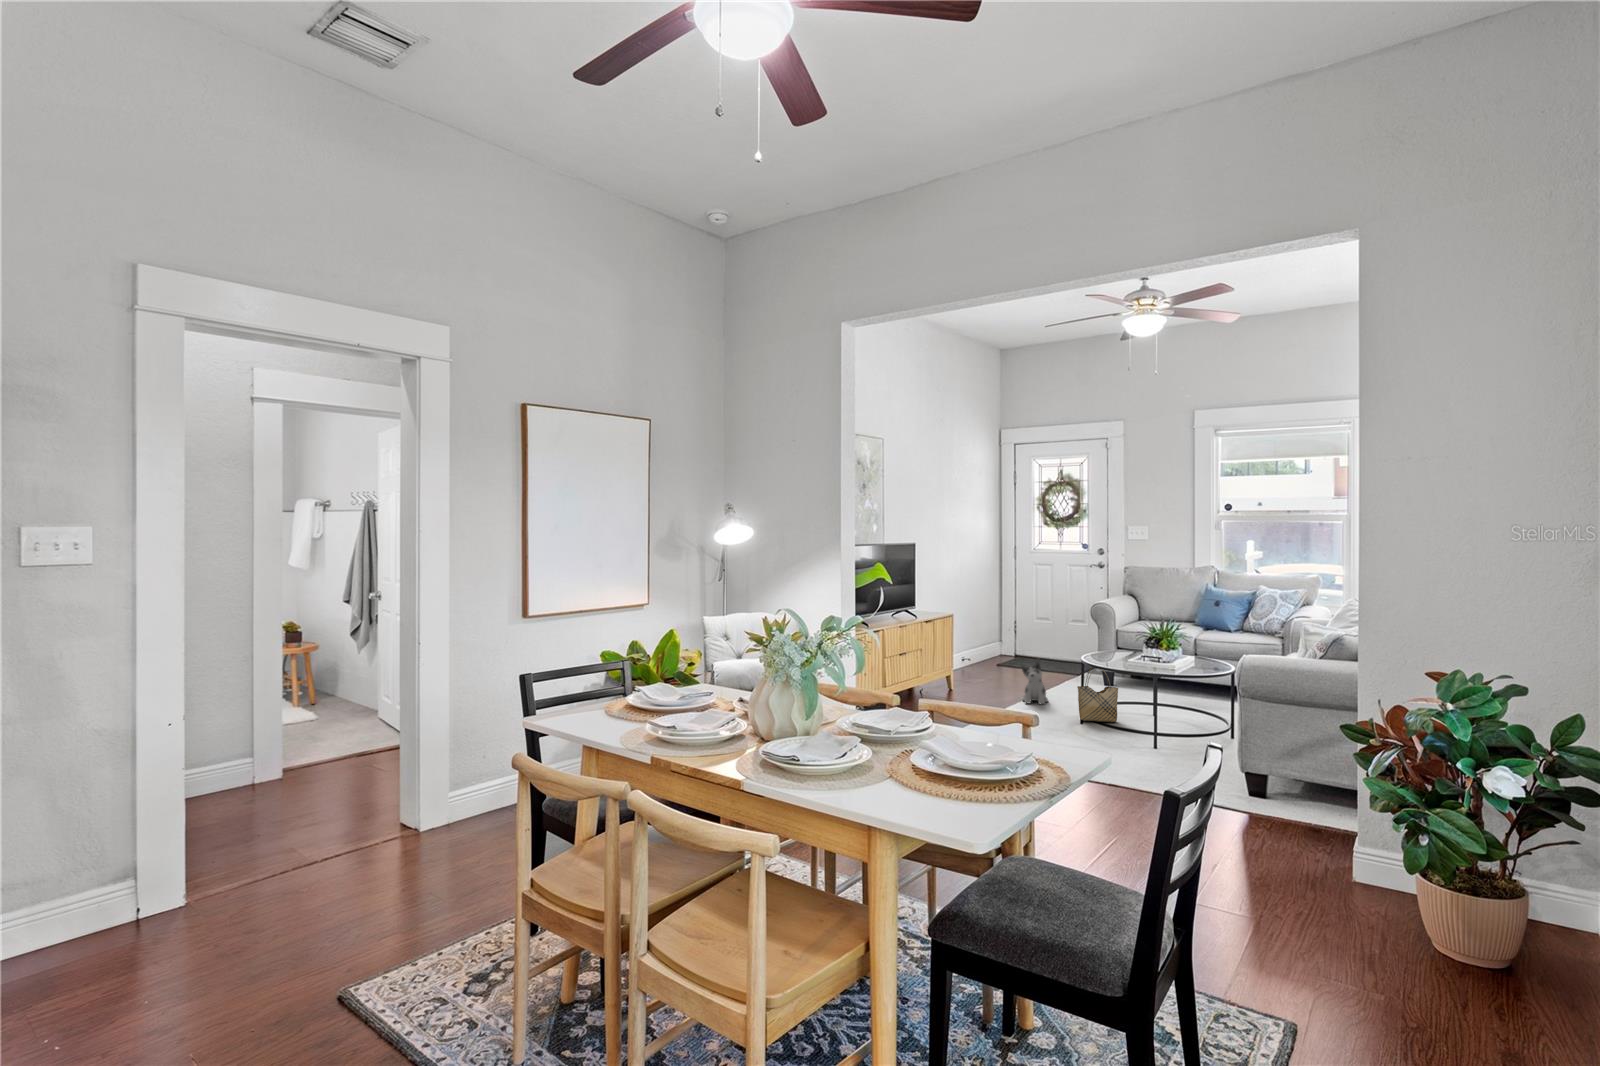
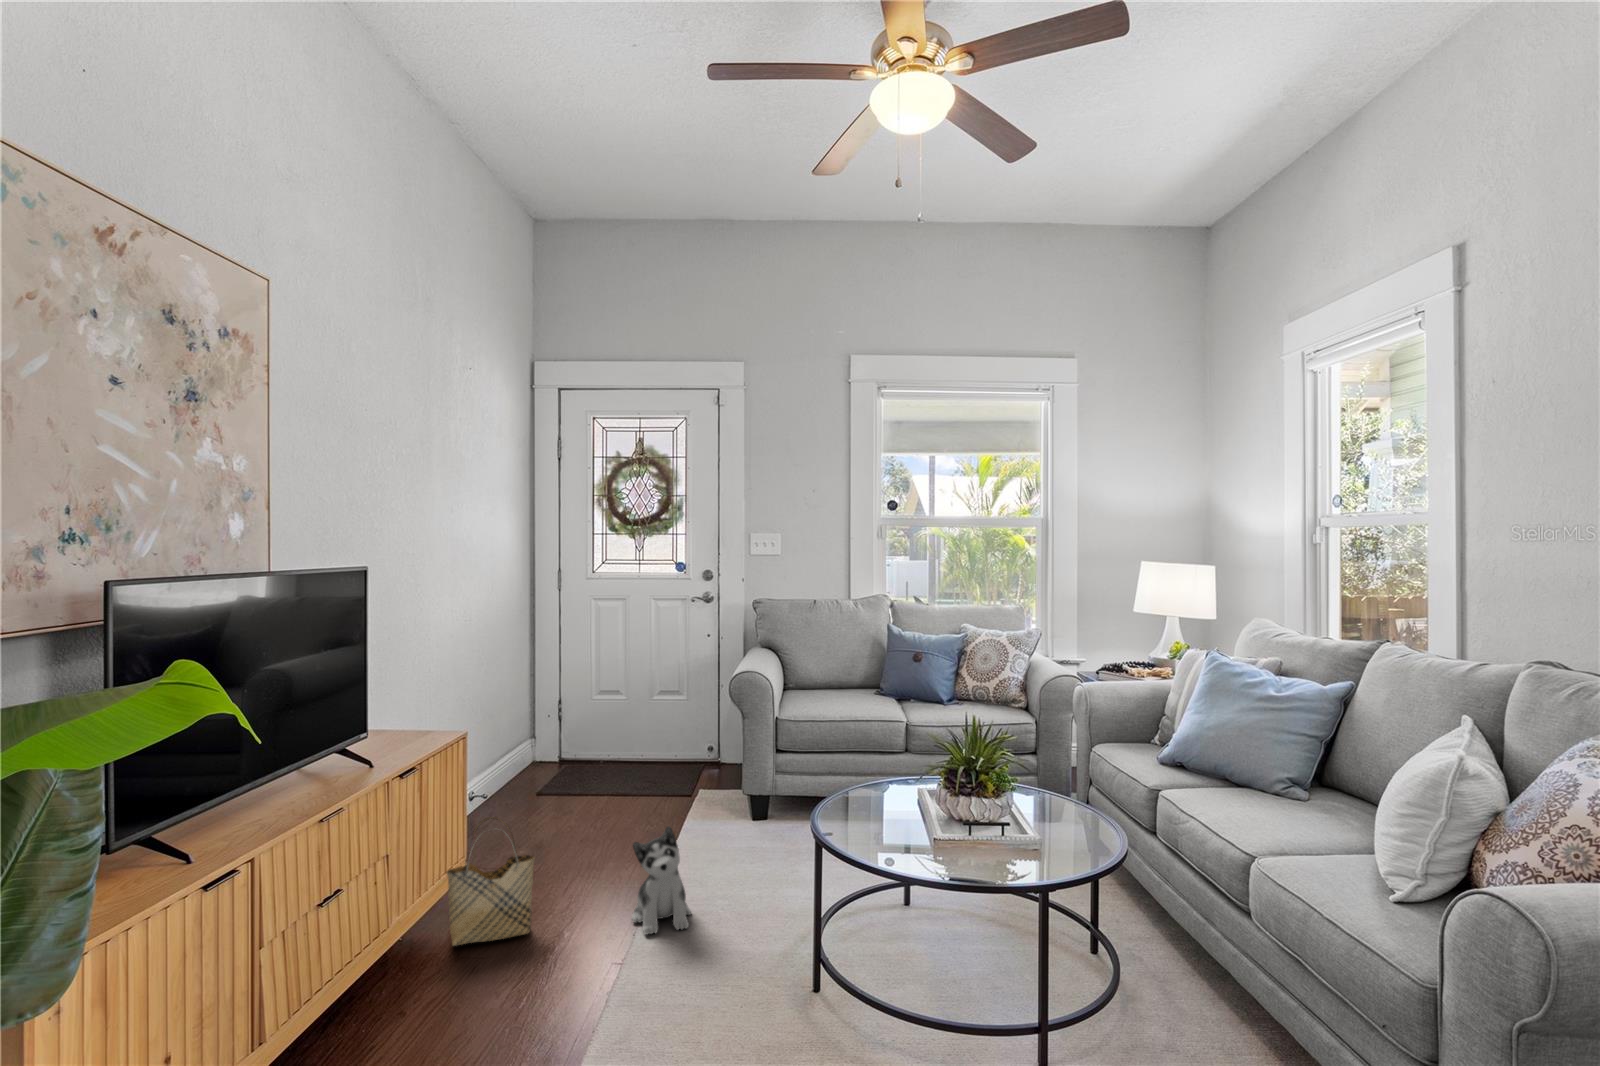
woven basket: present [1077,668,1118,722] -> present [446,817,535,946]

